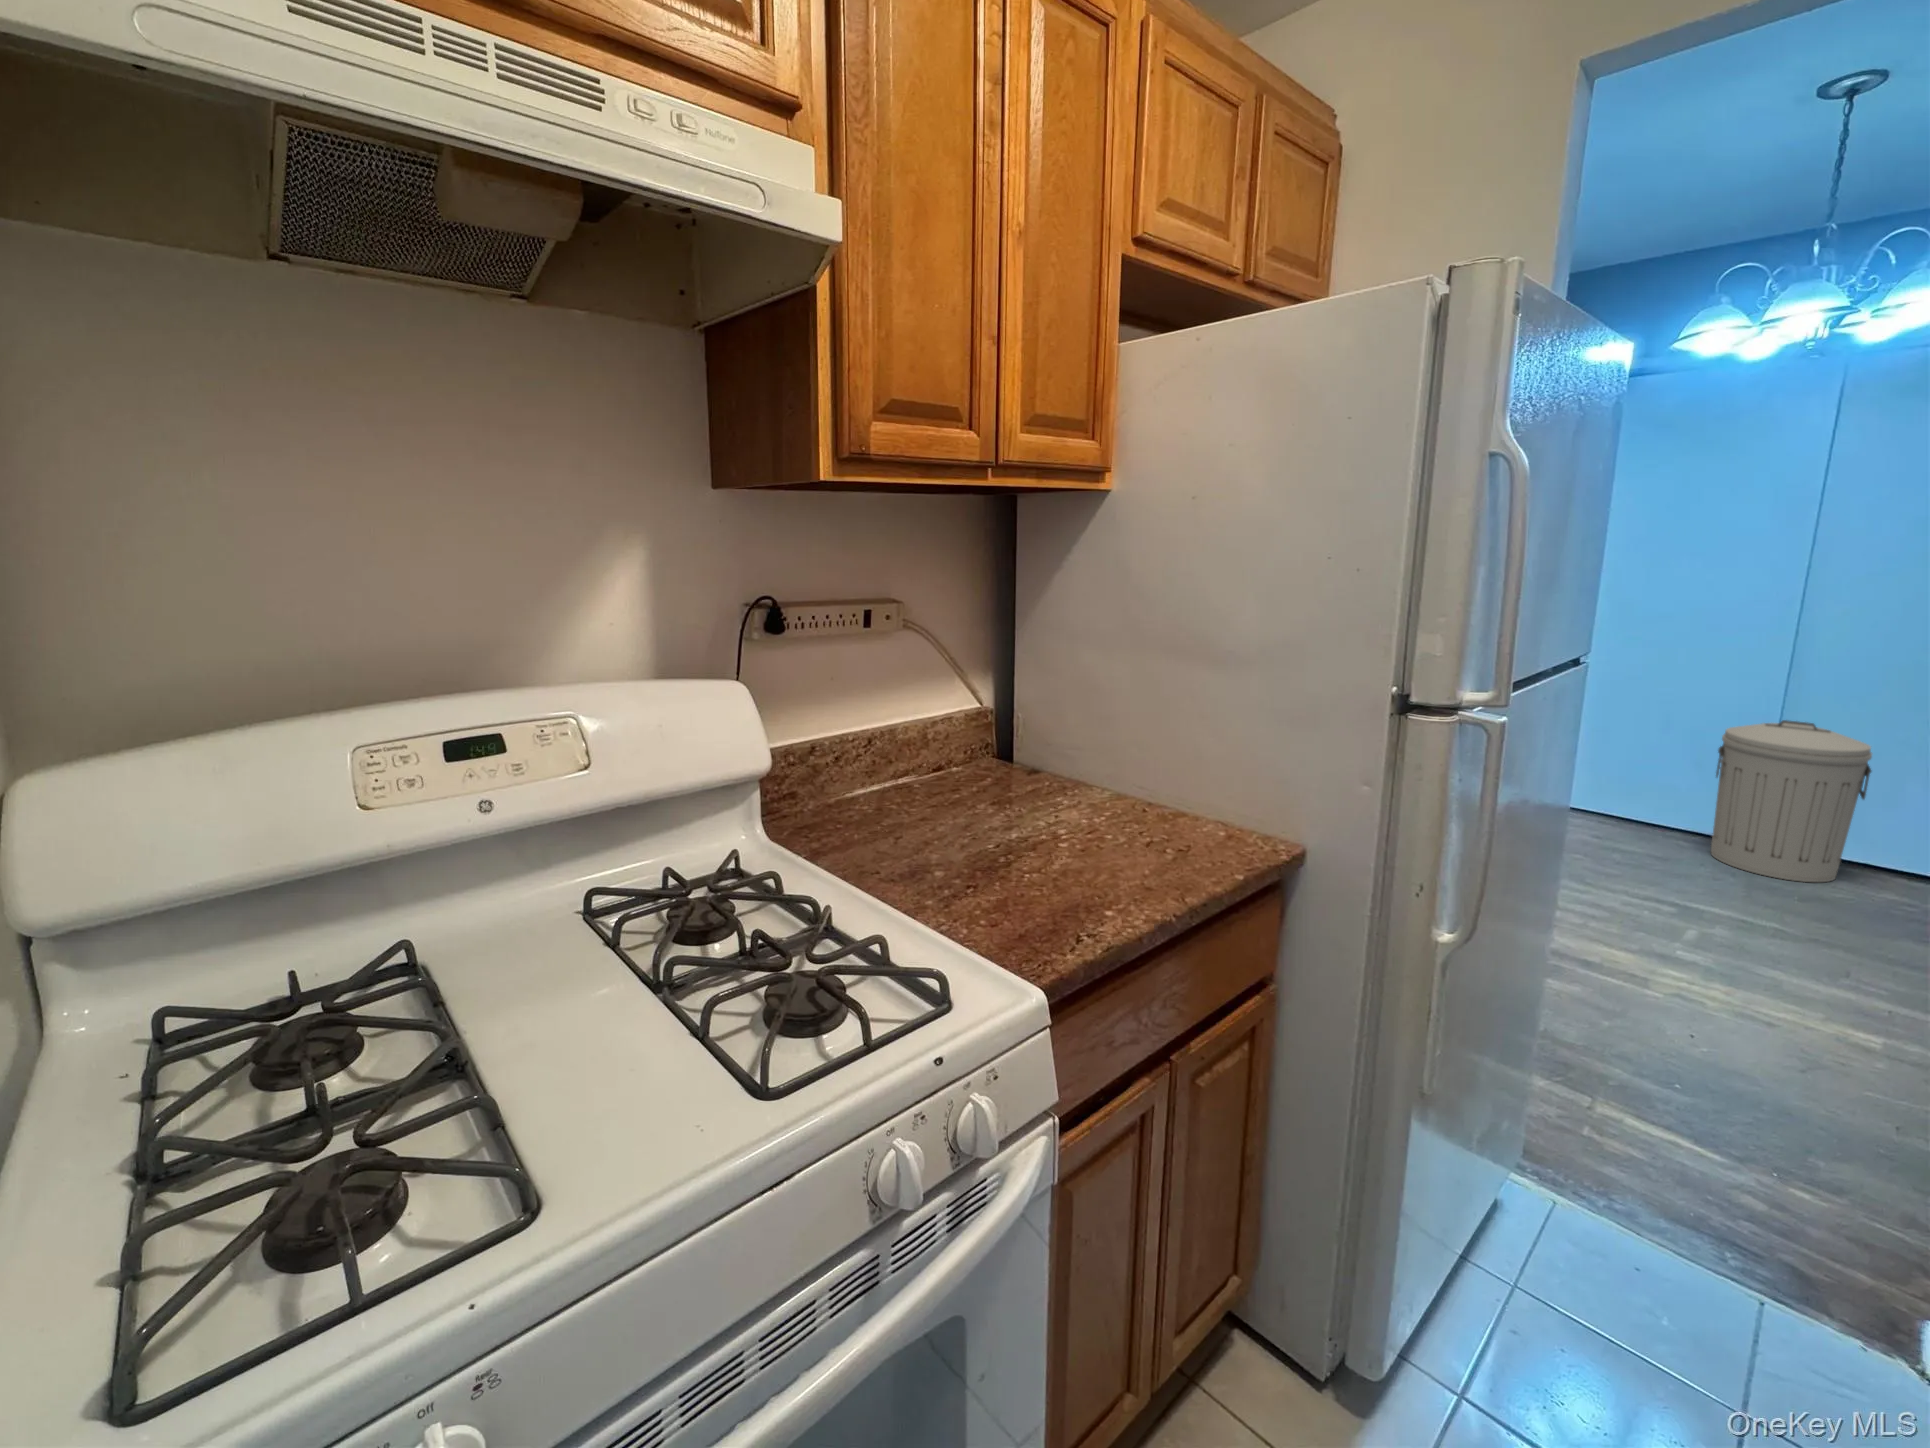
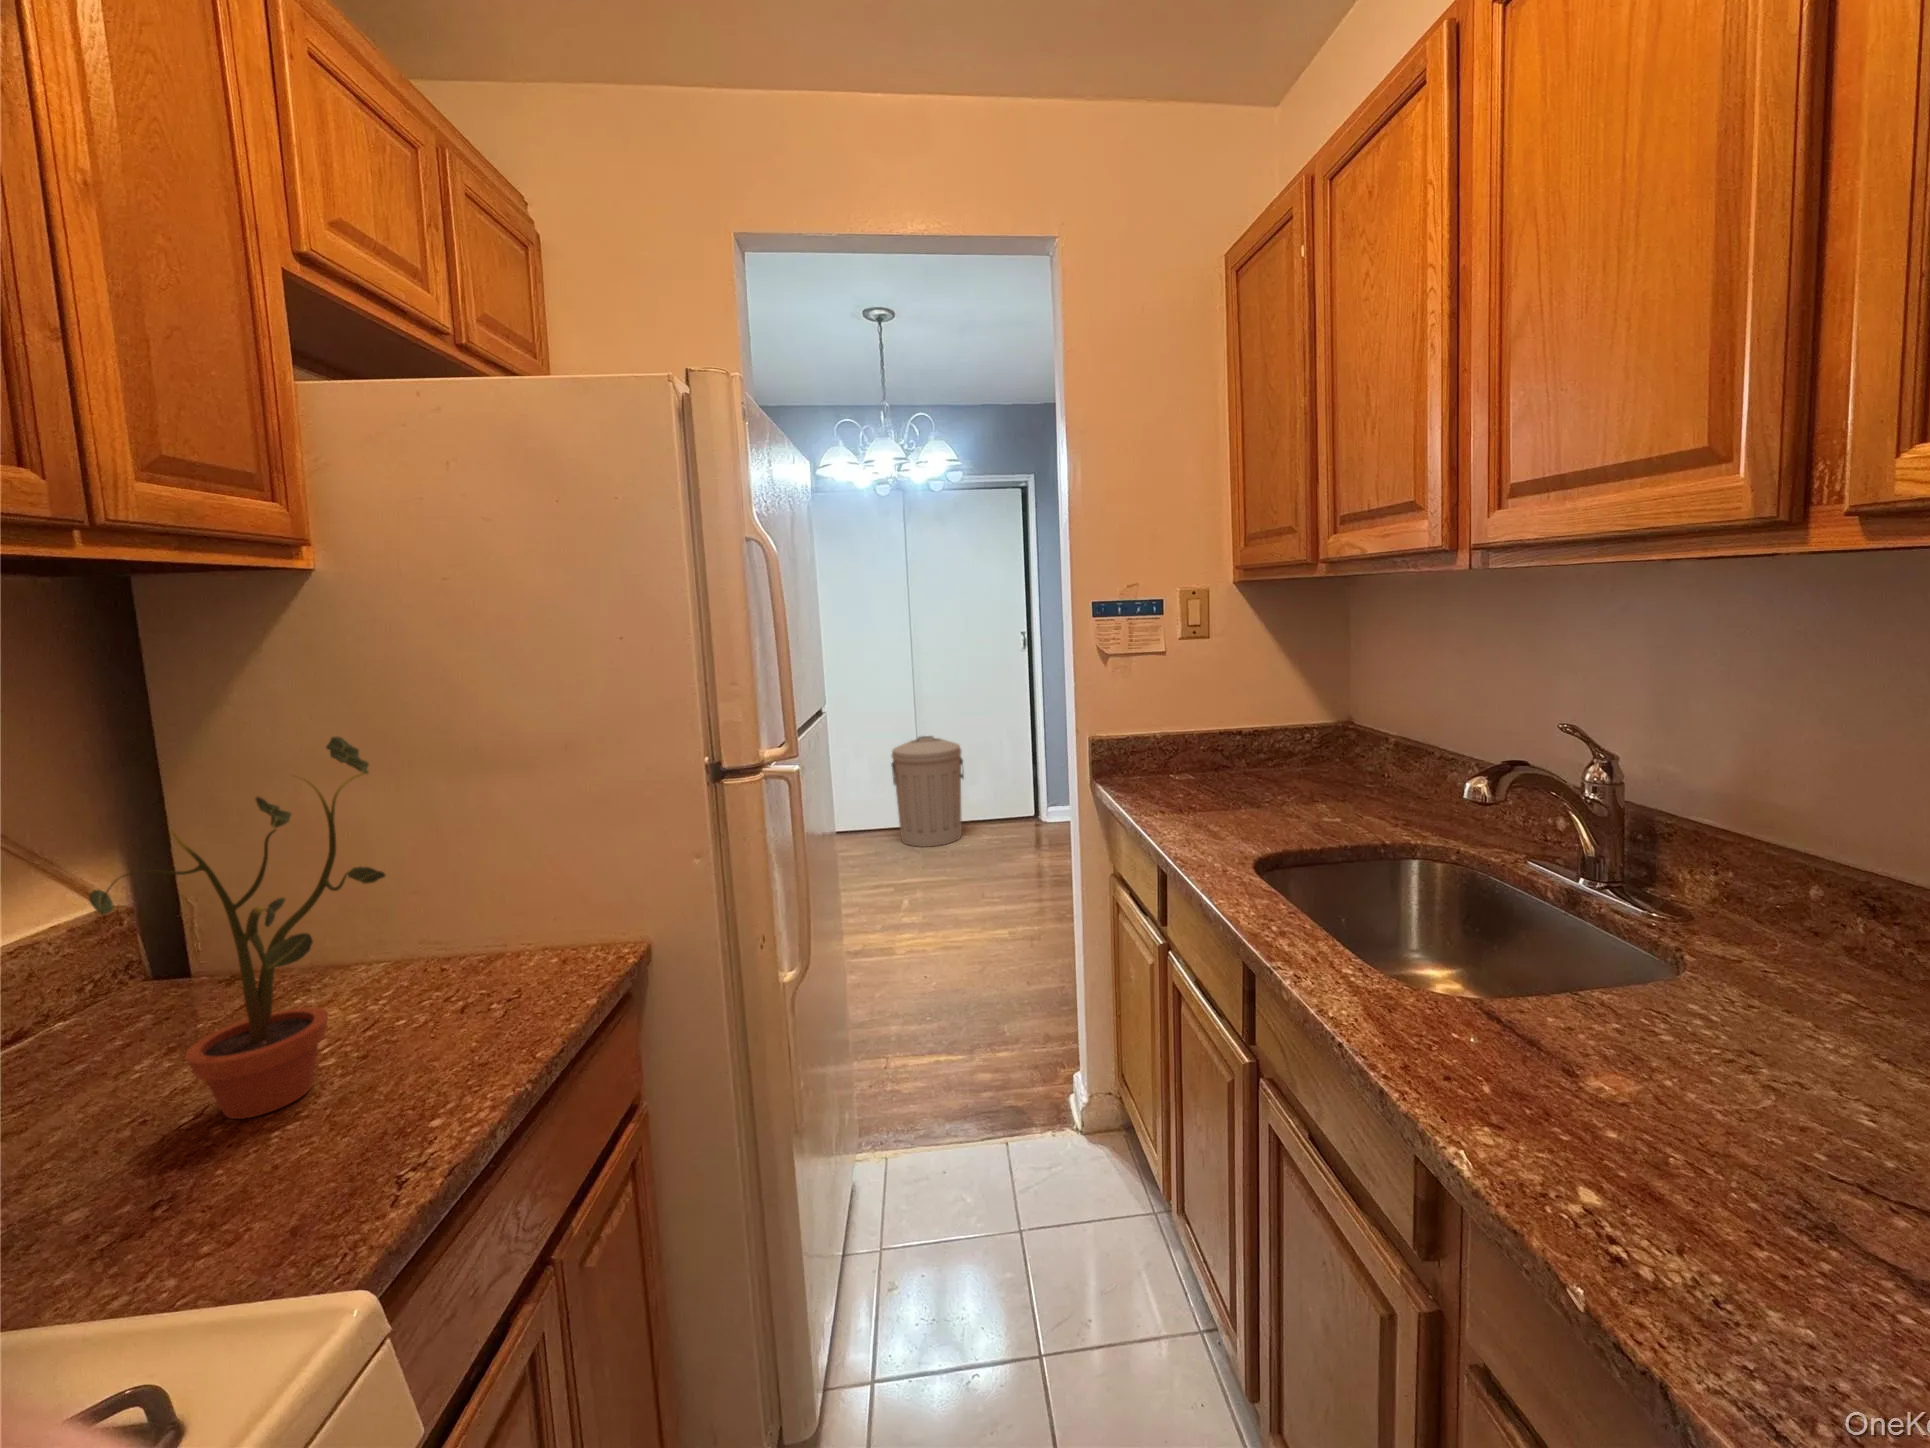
potted plant: none [967,618,1118,860] -> present [89,737,385,1119]

